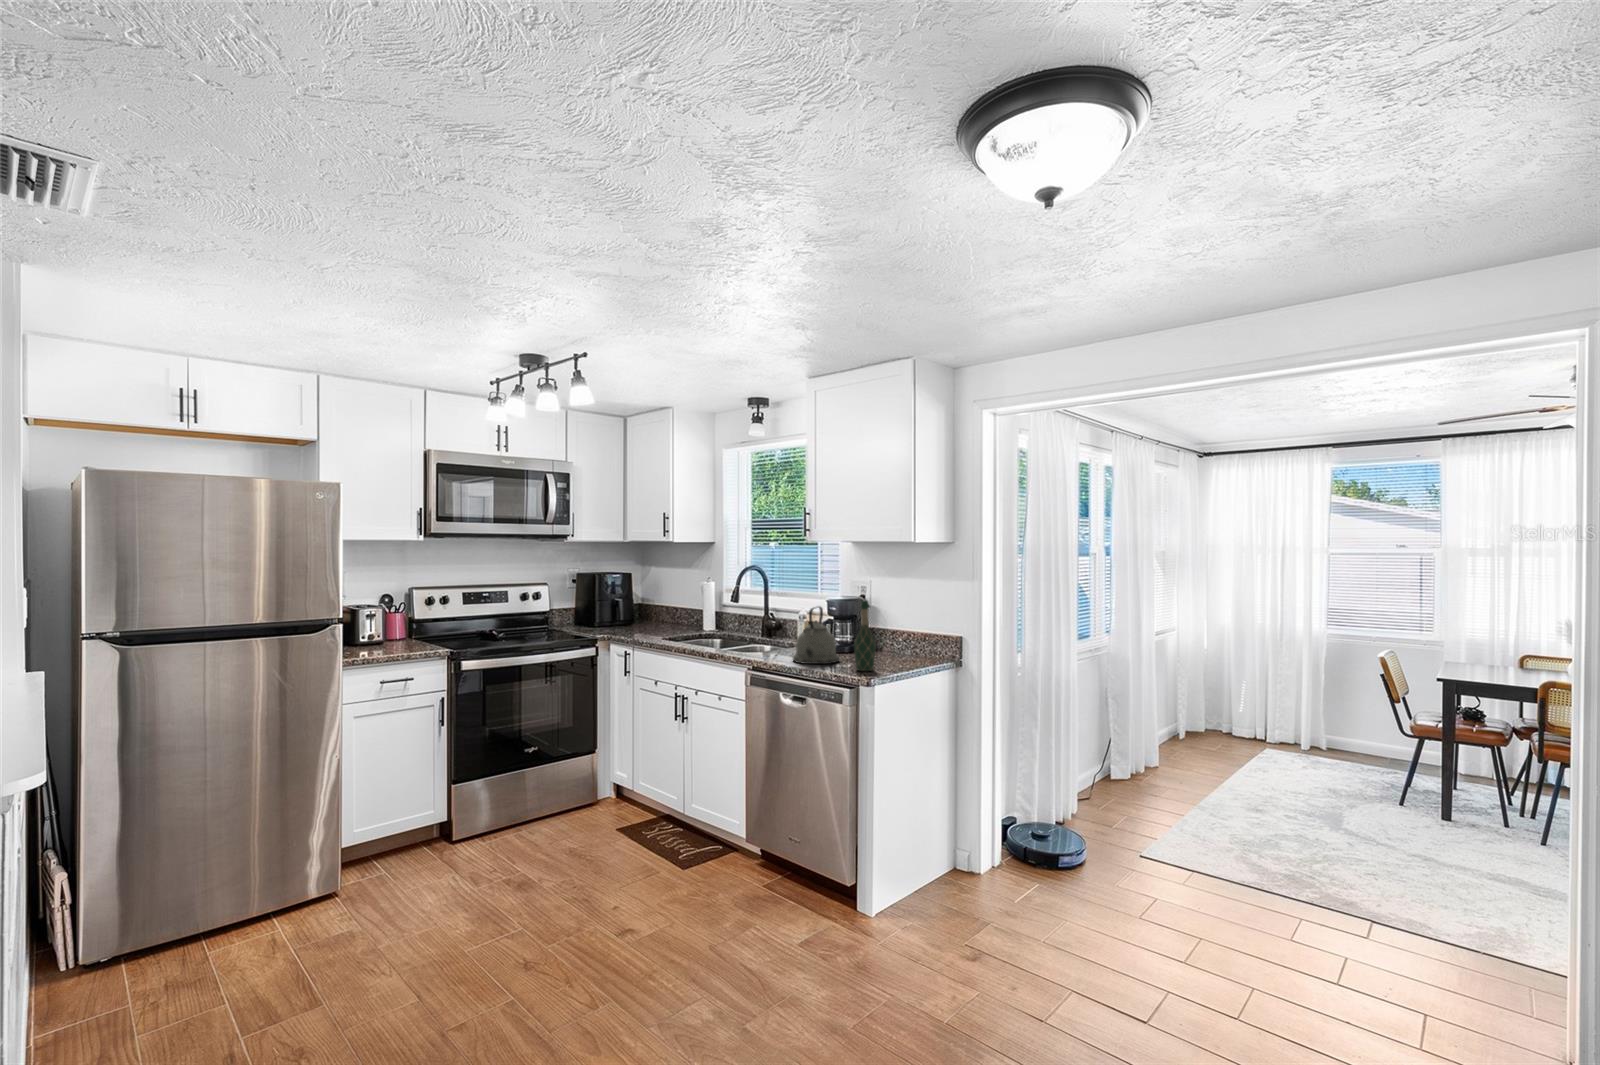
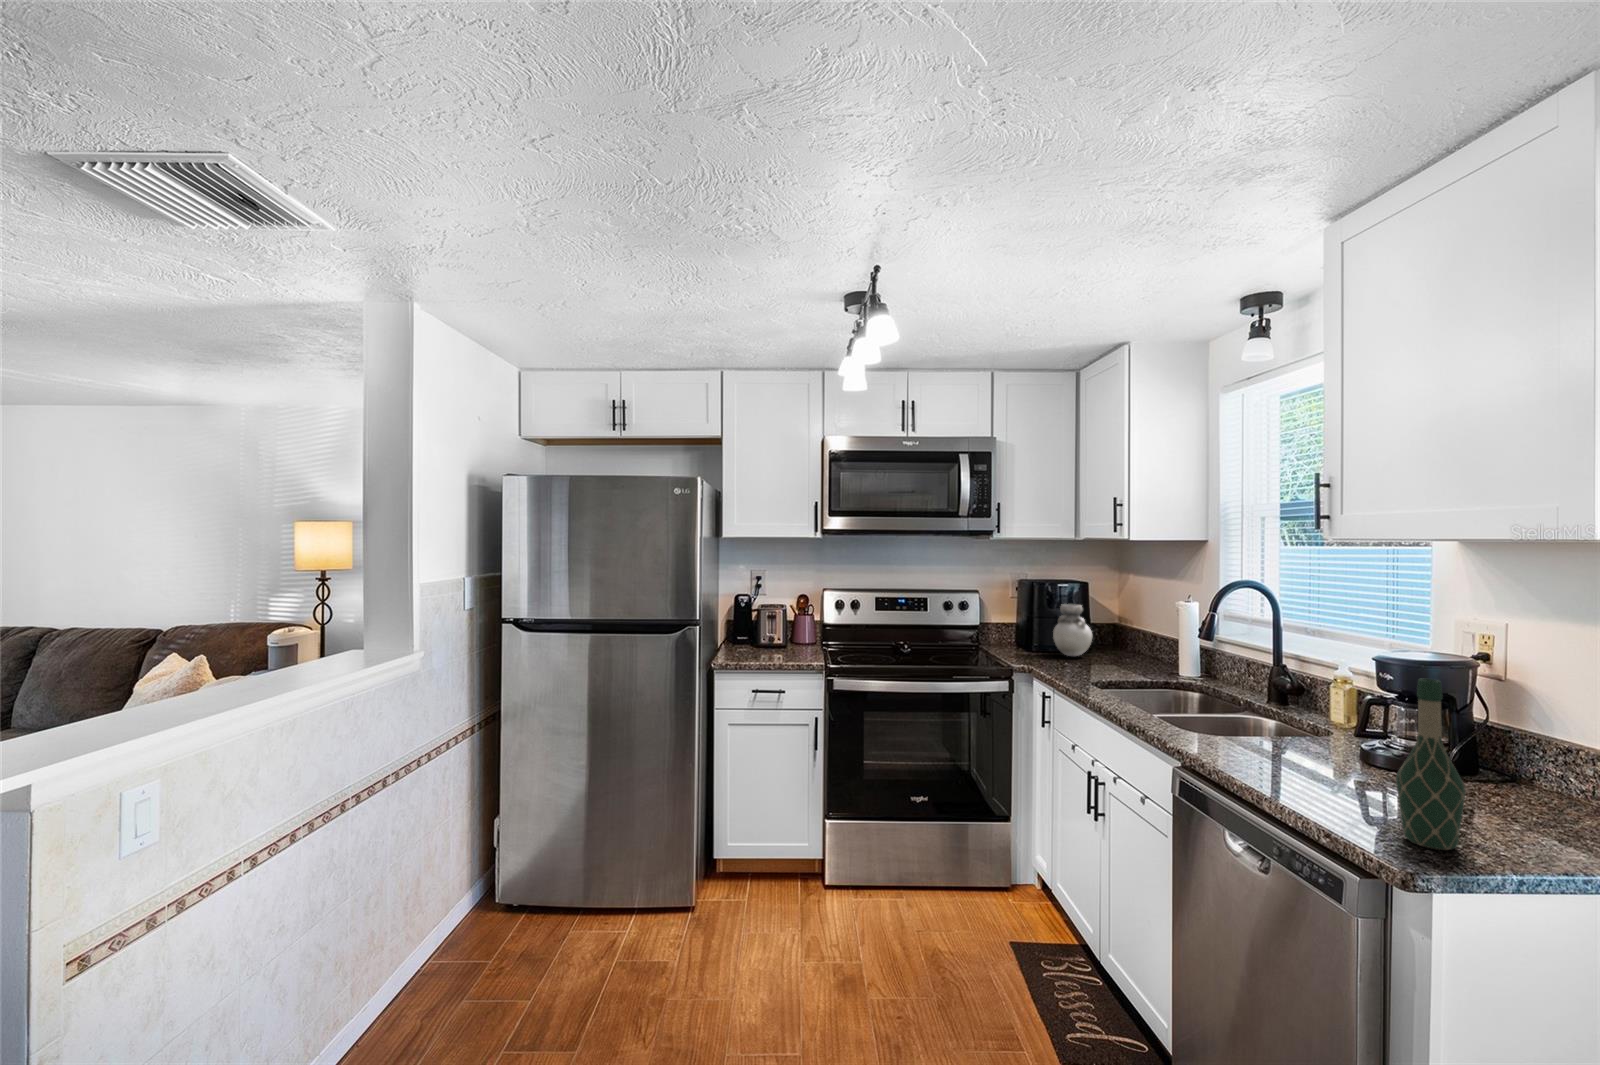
vase: none [610,590,638,629] -> present [1053,604,1092,656]
kettle: present [793,607,840,664] -> none [1266,672,1384,798]

